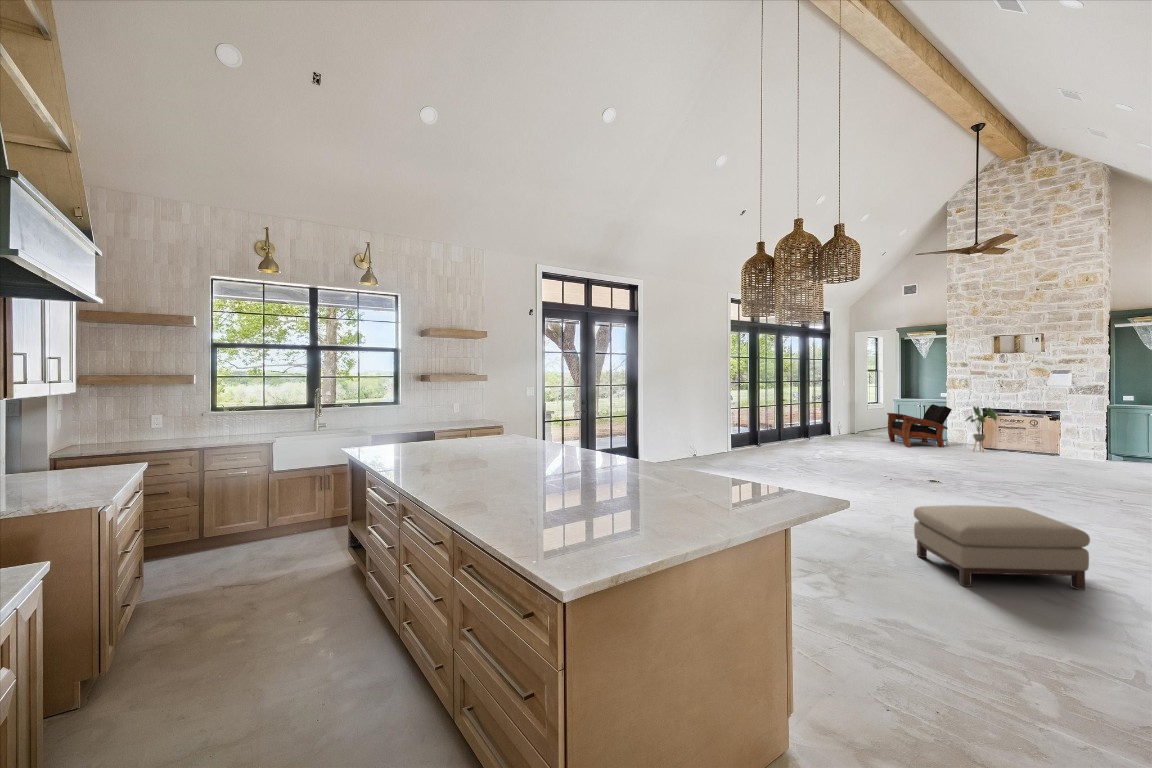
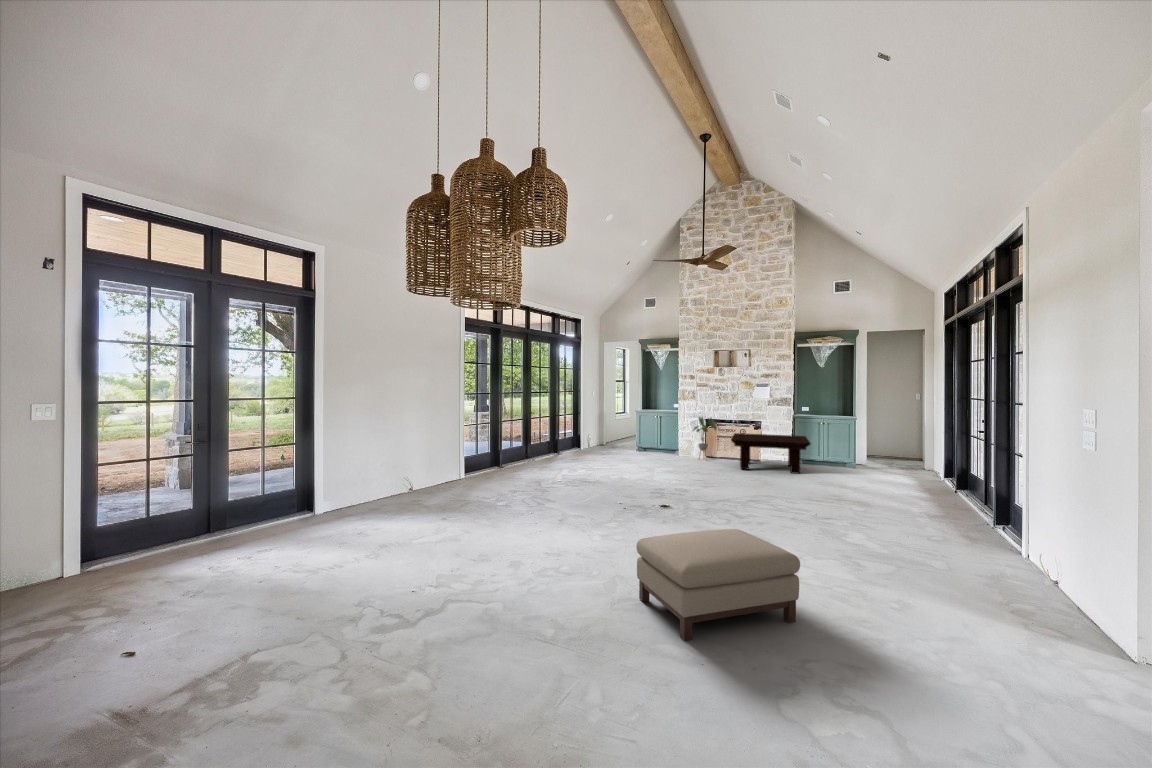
armchair: present [887,404,952,447] -> none [628,415,682,458]
coffee table: none [1016,424,1130,471] -> present [731,433,811,474]

